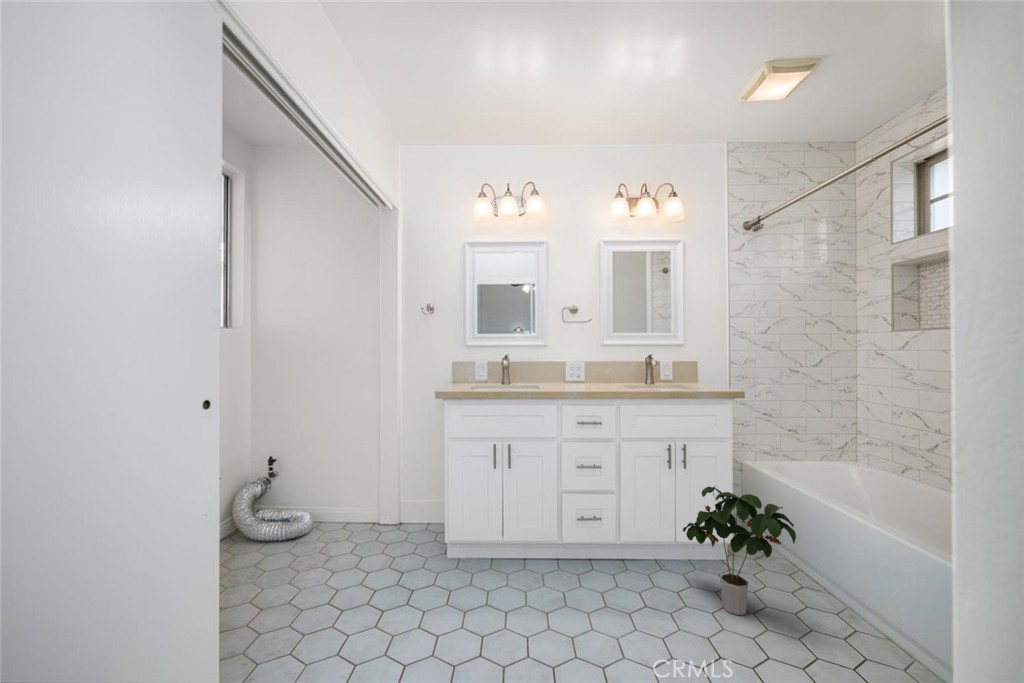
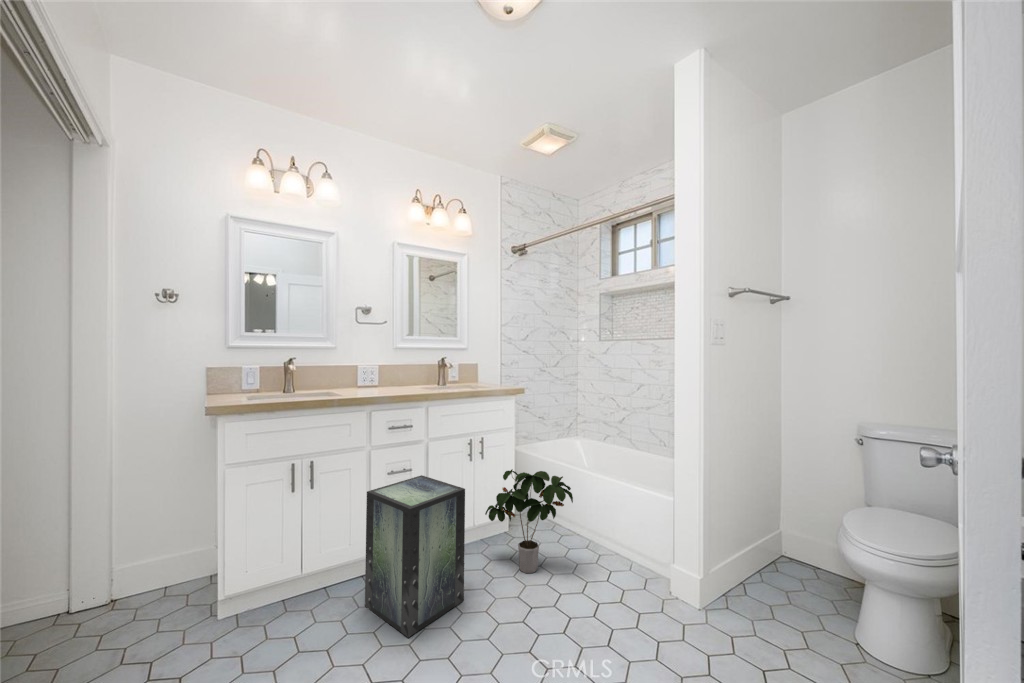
storage box: none [550,474,642,625] -> present [365,475,465,637]

